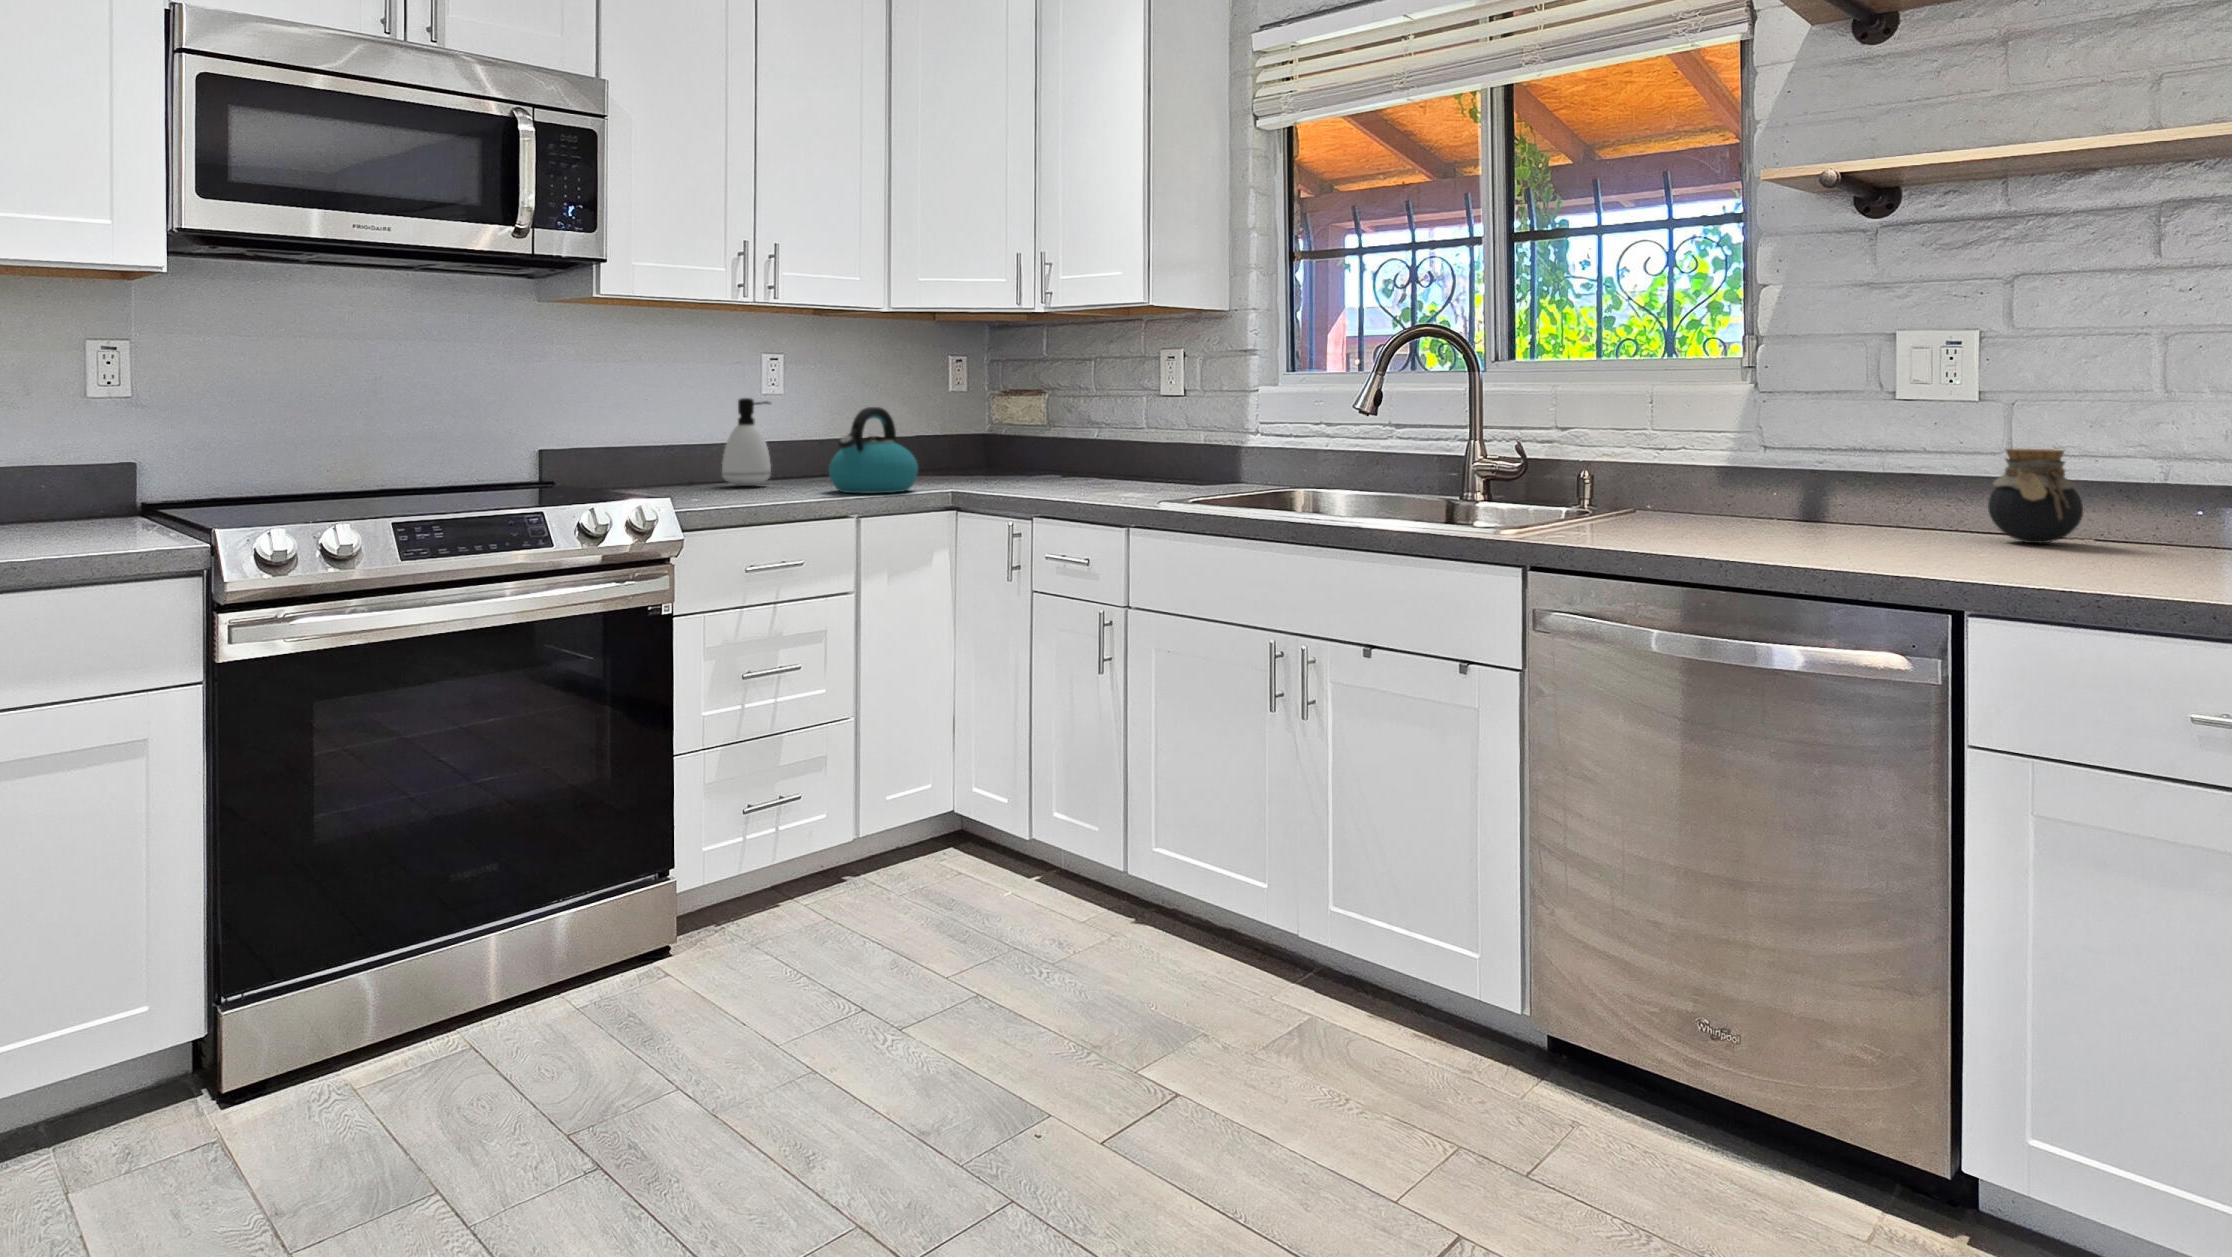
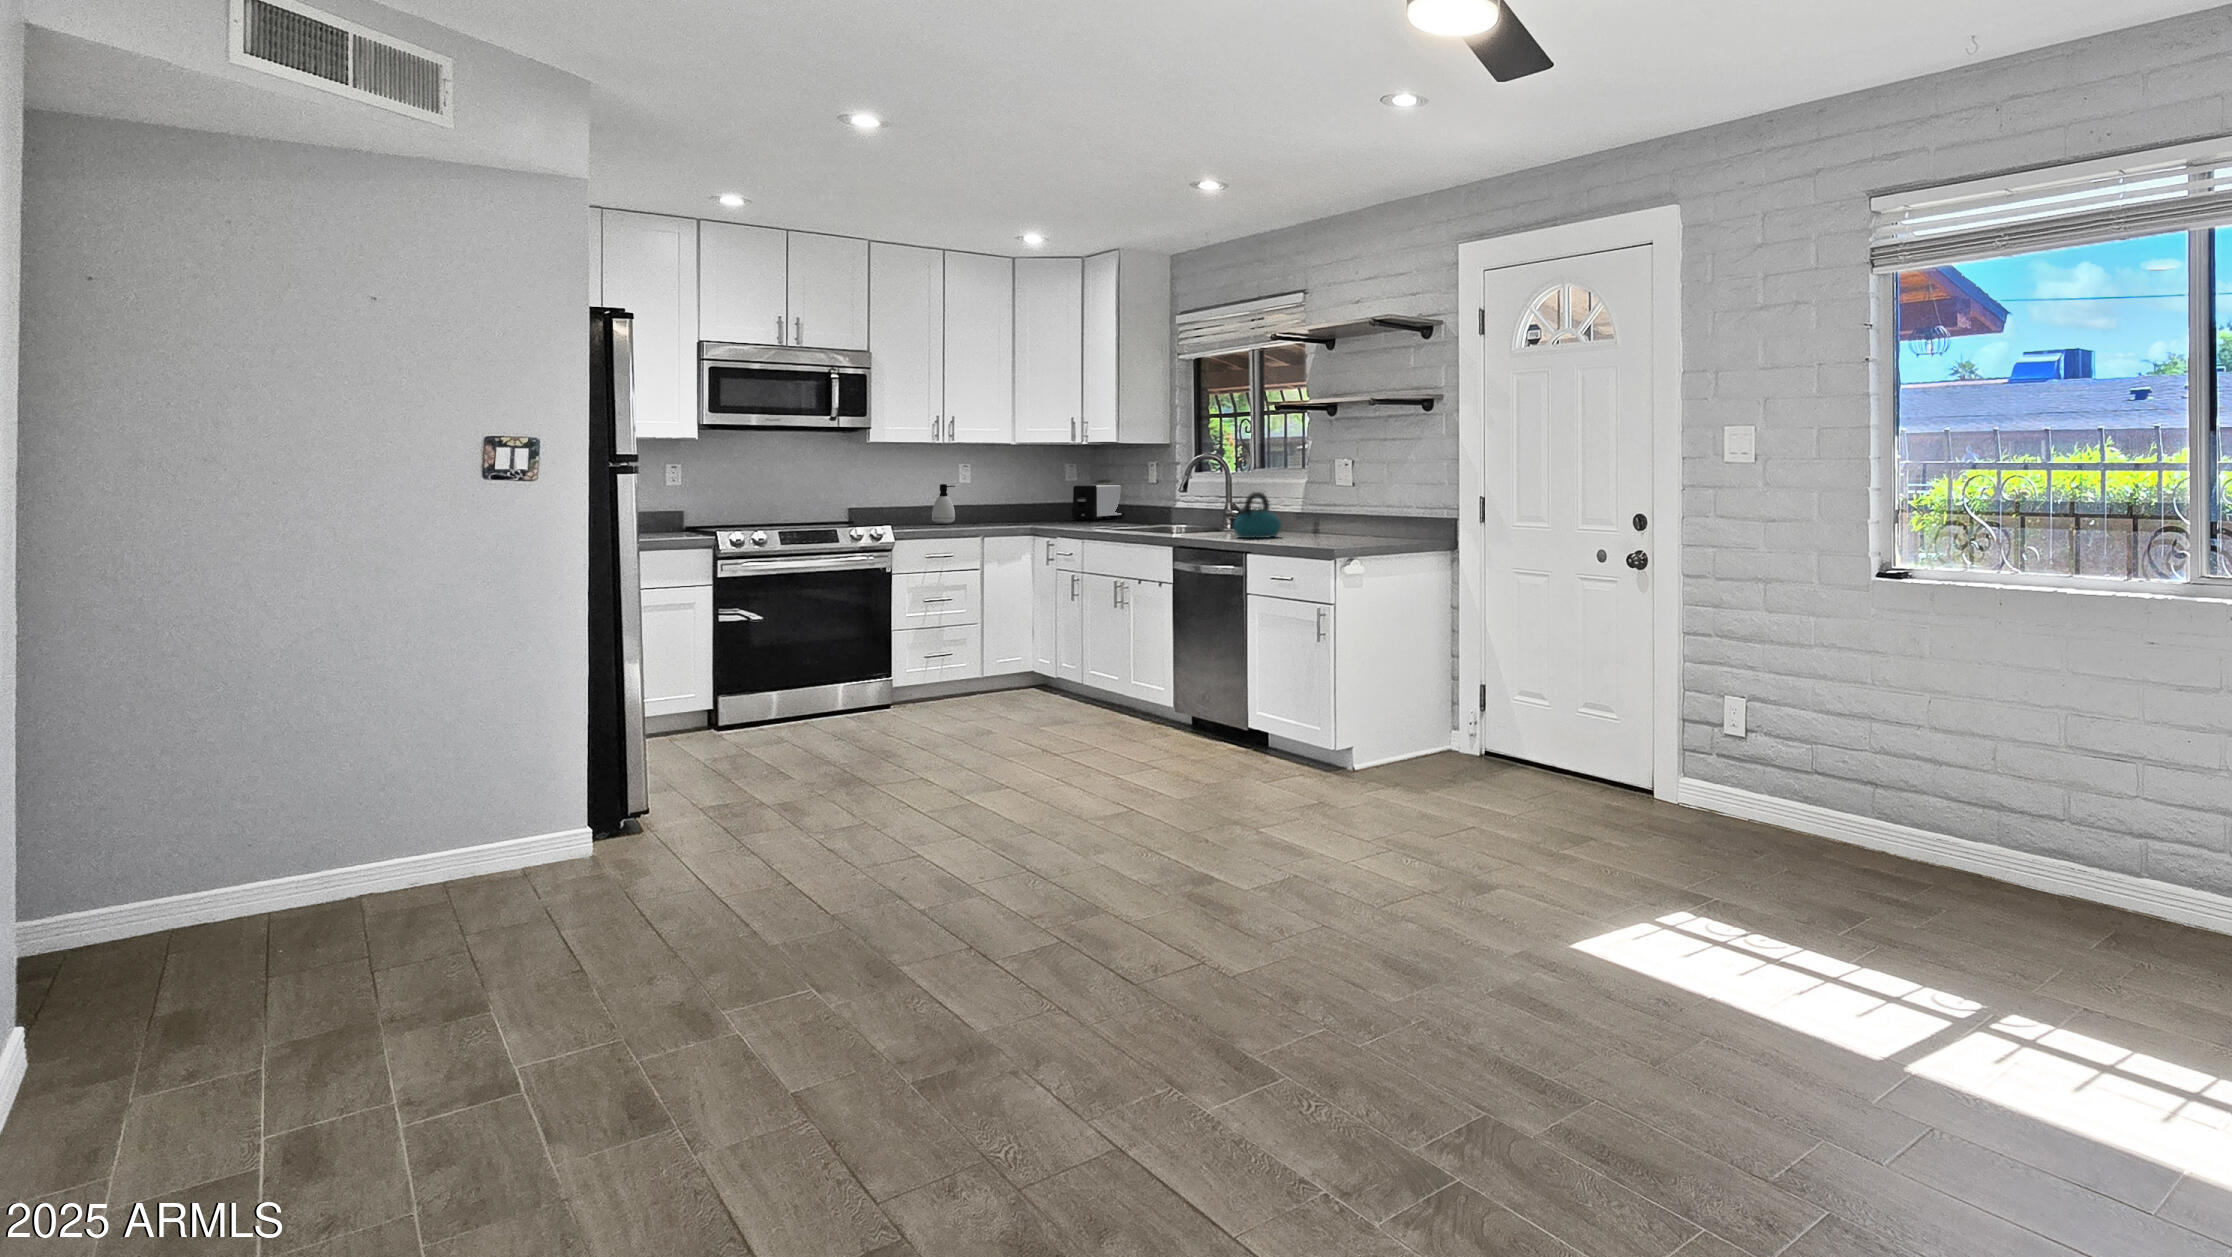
toaster: none [982,402,1068,474] -> present [1071,485,1125,520]
kettle: present [829,407,918,493] -> present [1233,492,1281,538]
jar: present [1988,449,2083,543] -> none [1336,502,1364,535]

